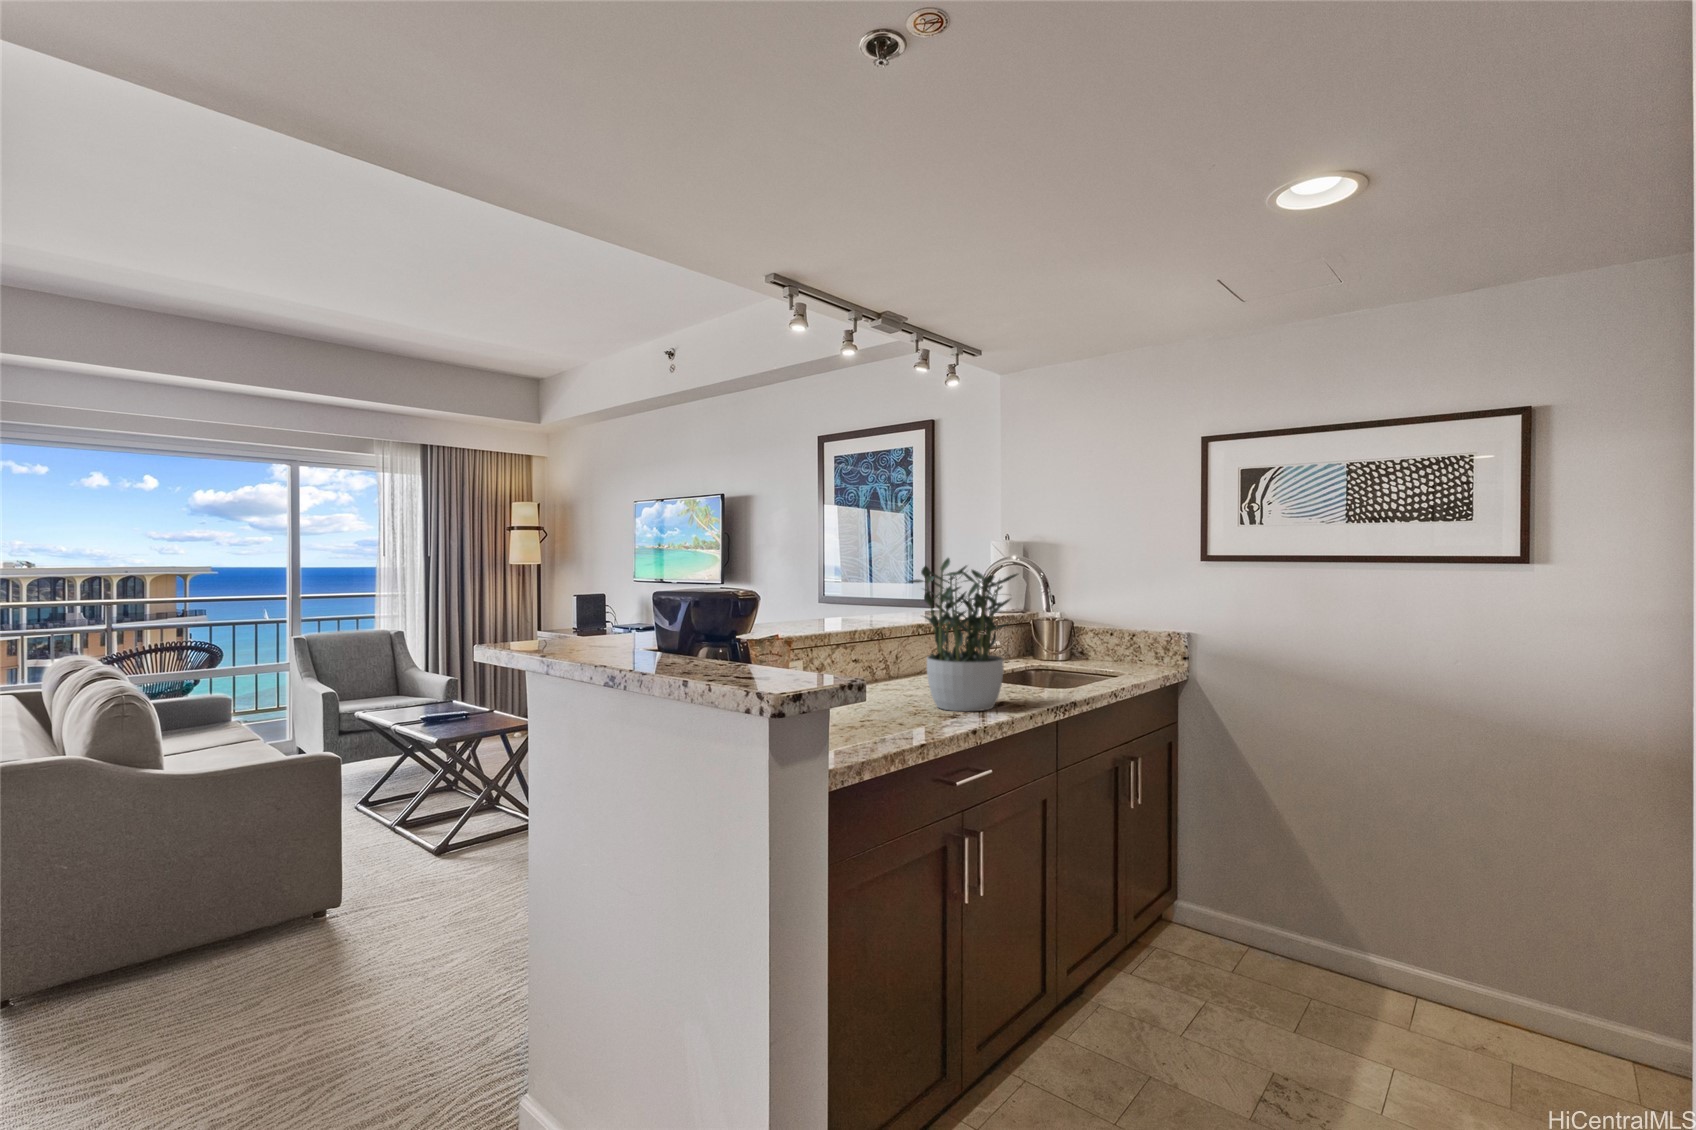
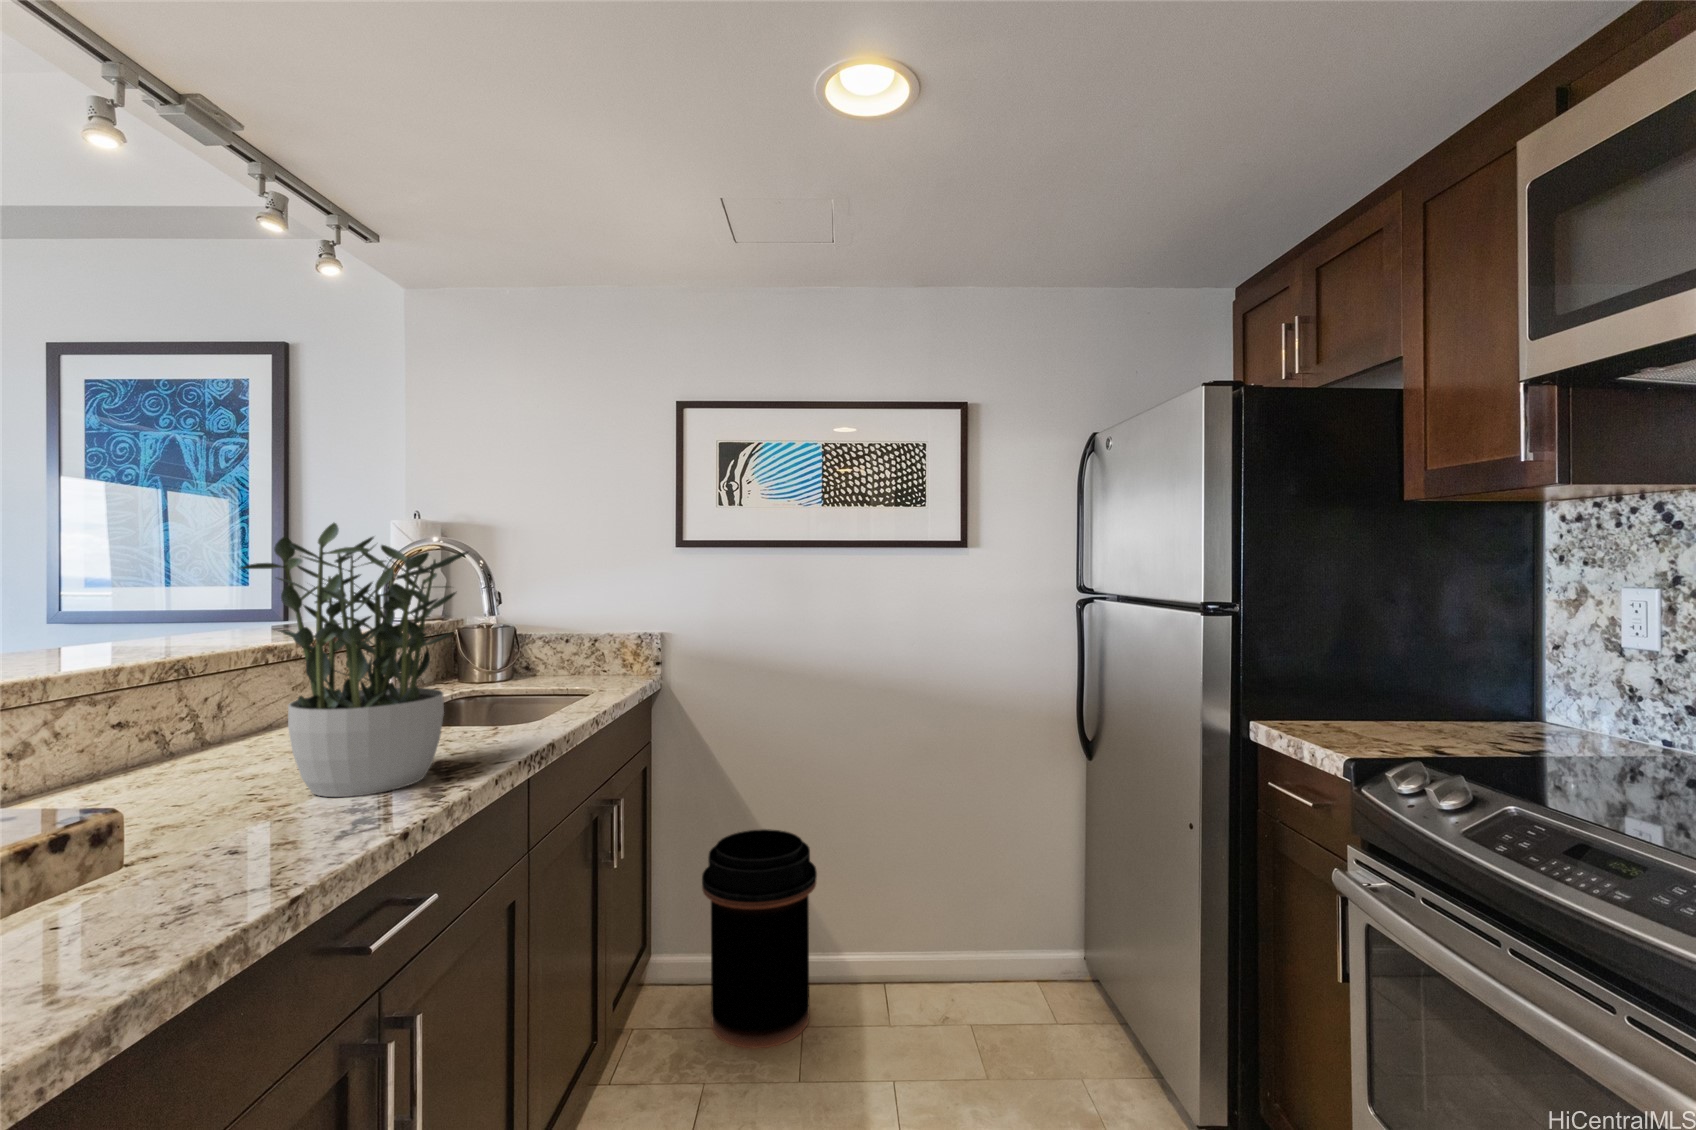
trash can: none [1213,813,1327,1002] -> present [702,829,817,1048]

